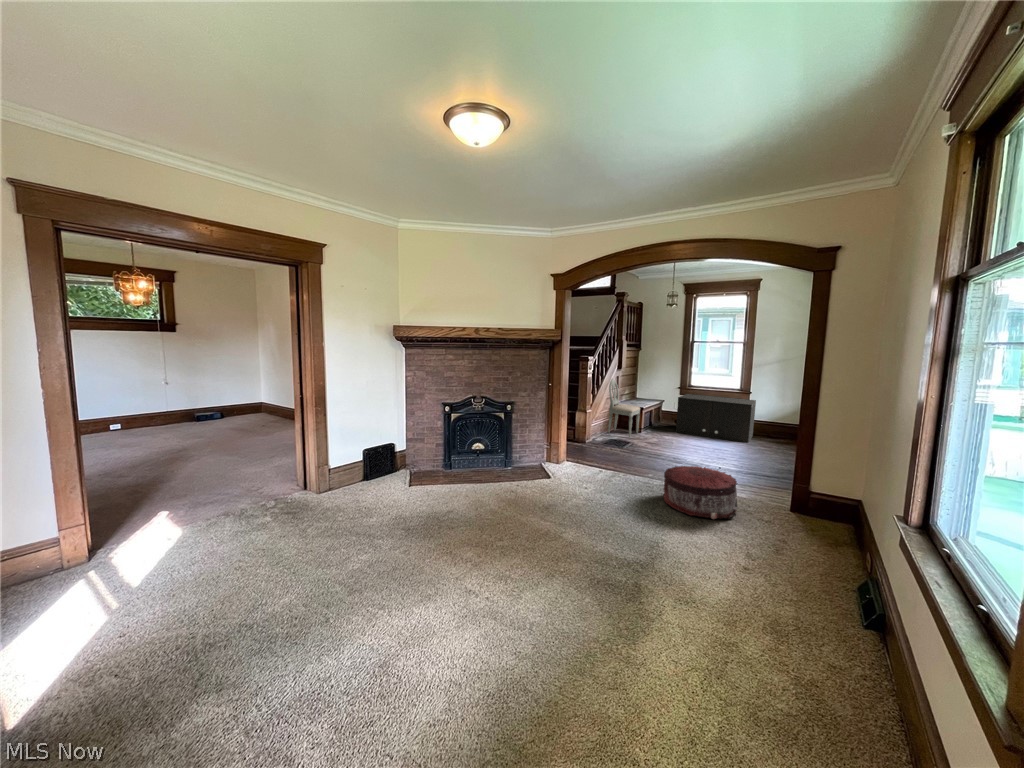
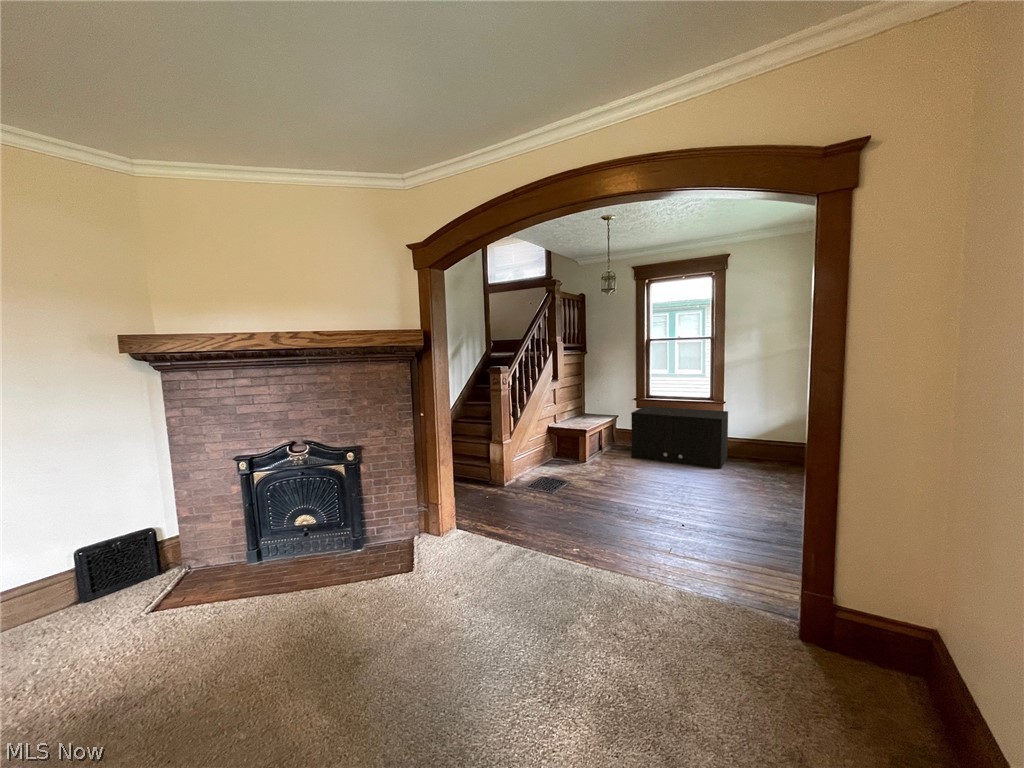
dining chair: present [608,379,640,437] -> none [539,393,583,472]
pouf: present [663,466,738,519] -> none [572,539,688,653]

